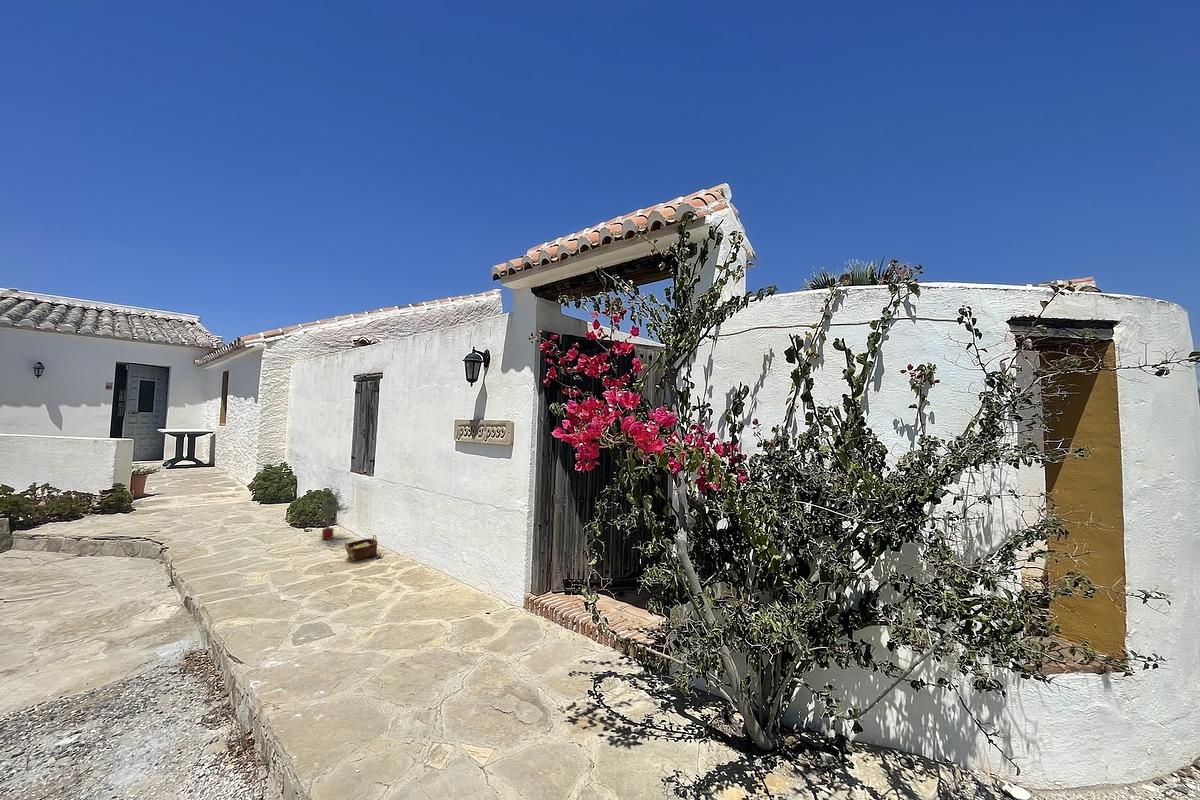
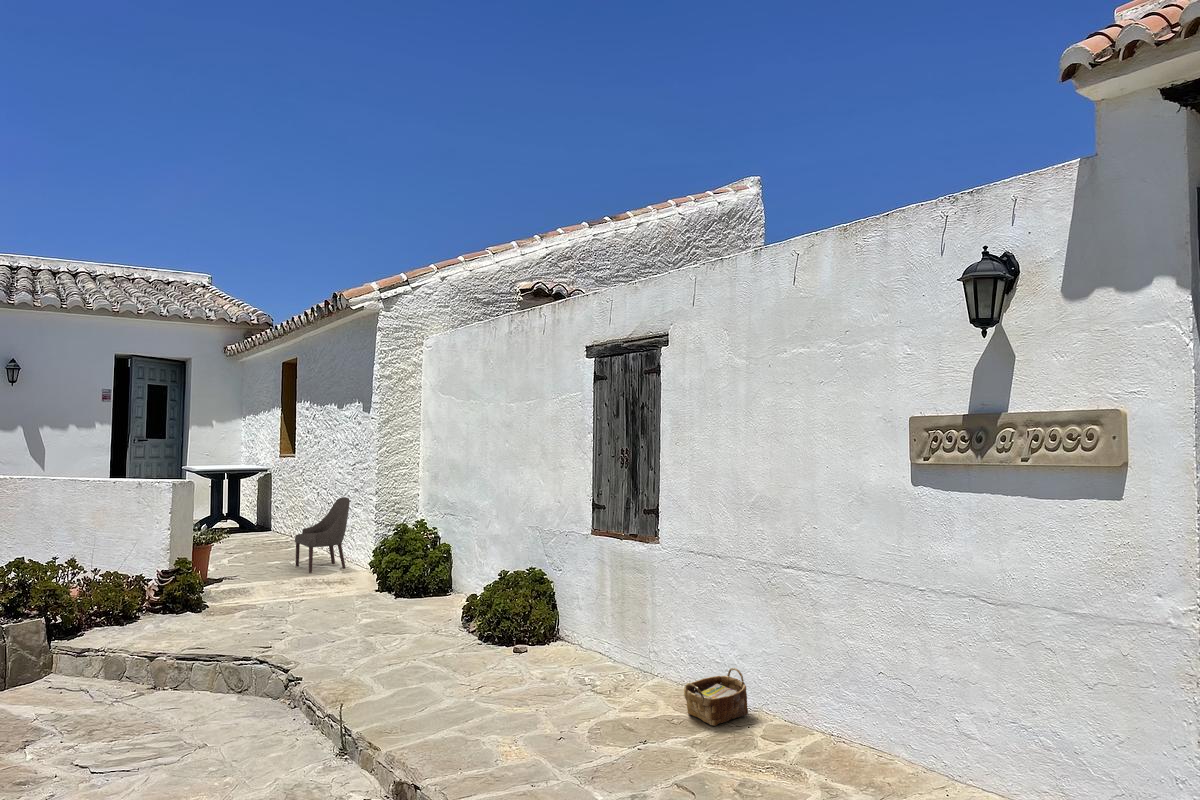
chair: none [214,450,249,492] -> present [295,497,350,573]
potted tree: present [321,488,348,539] -> none [577,565,637,673]

